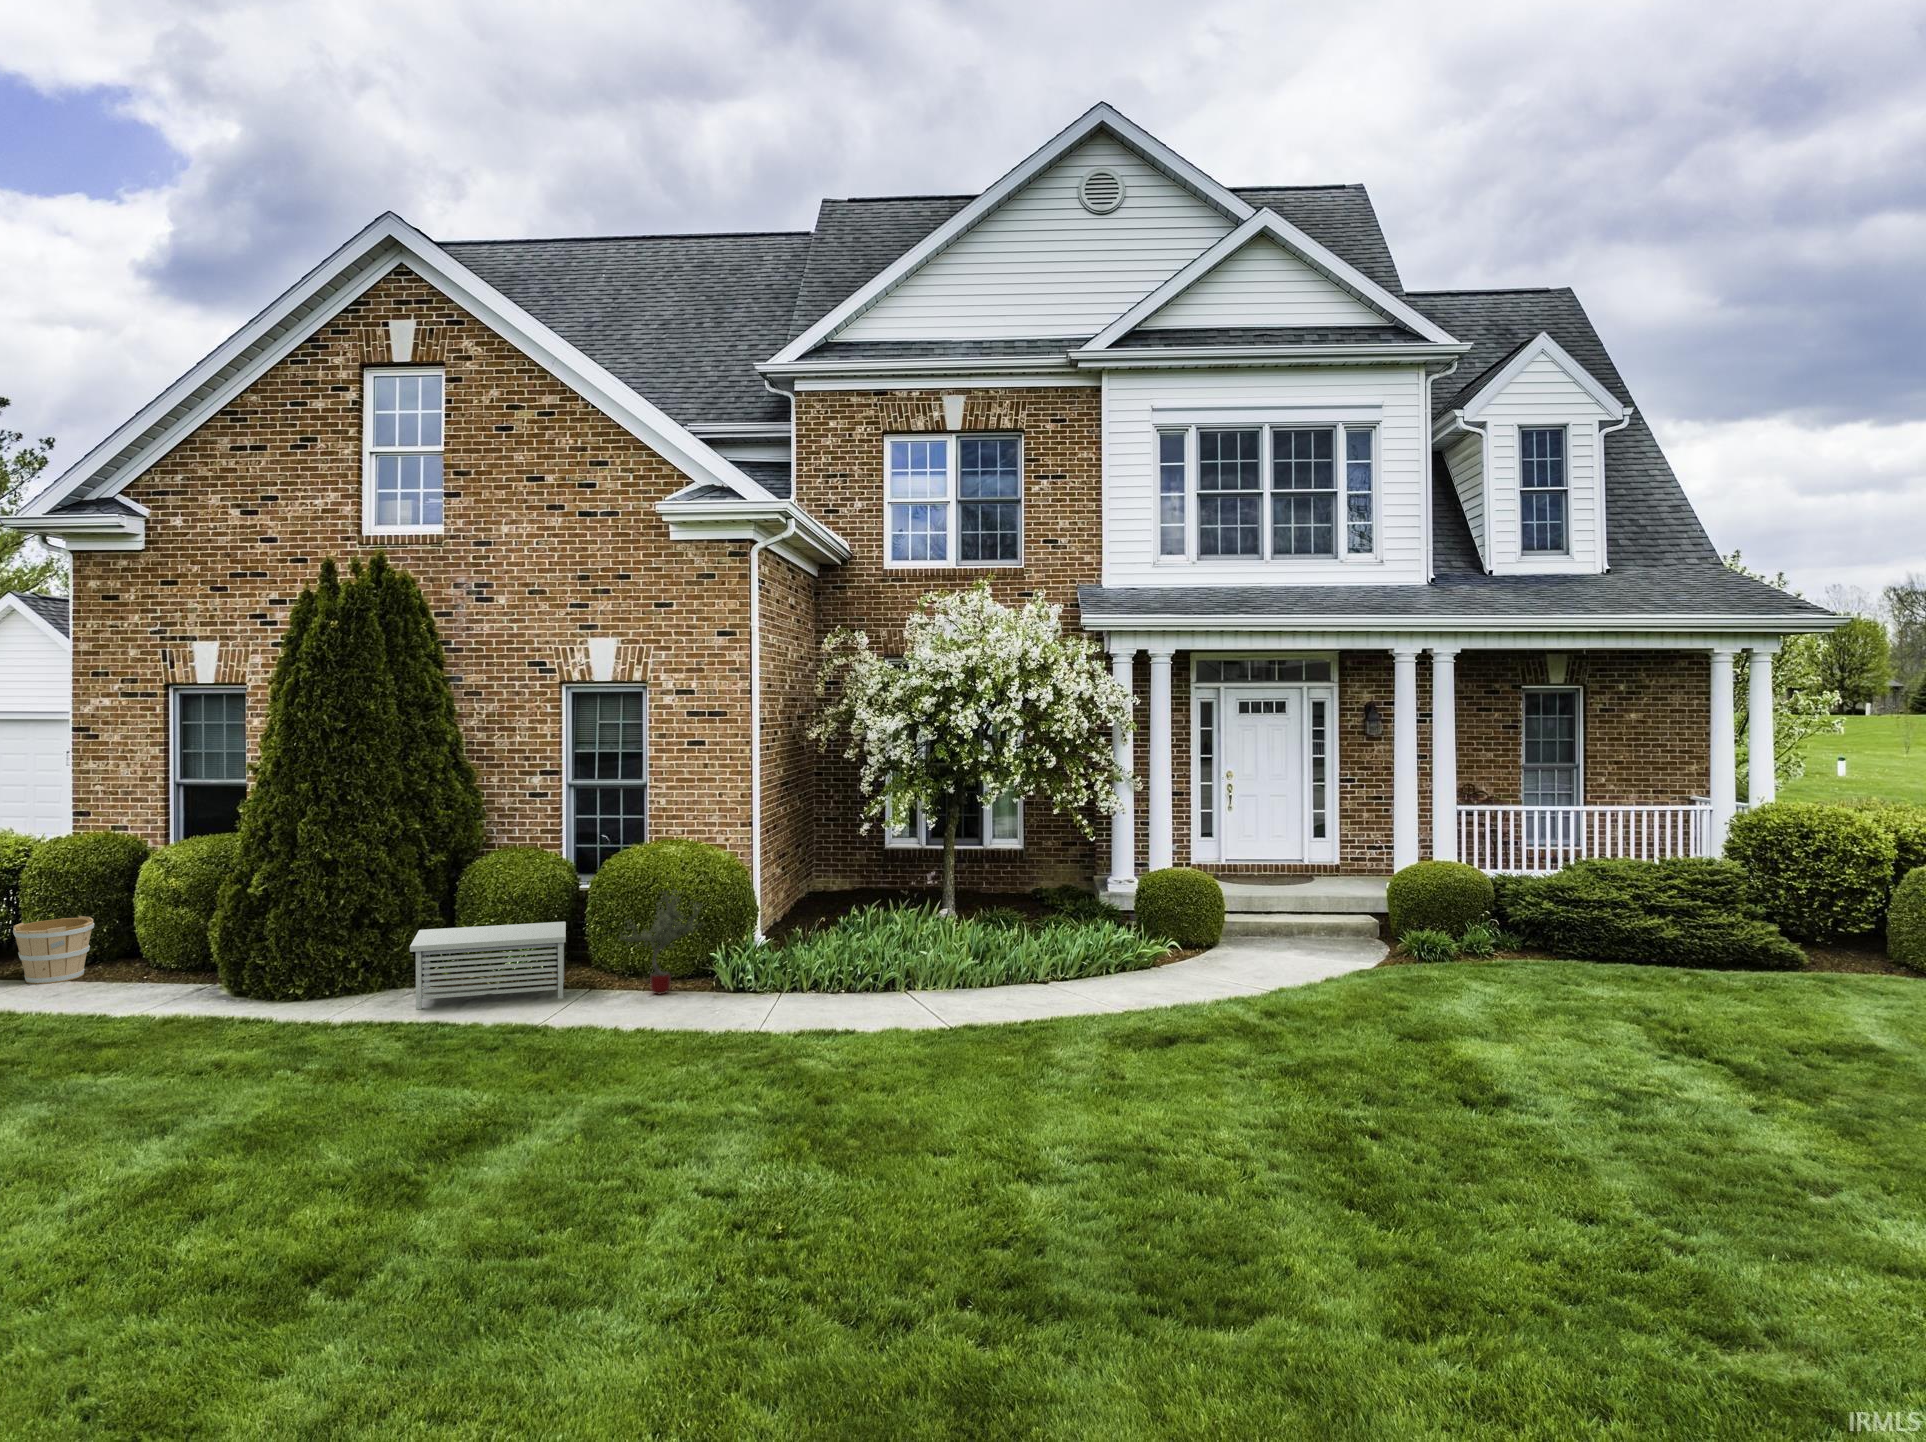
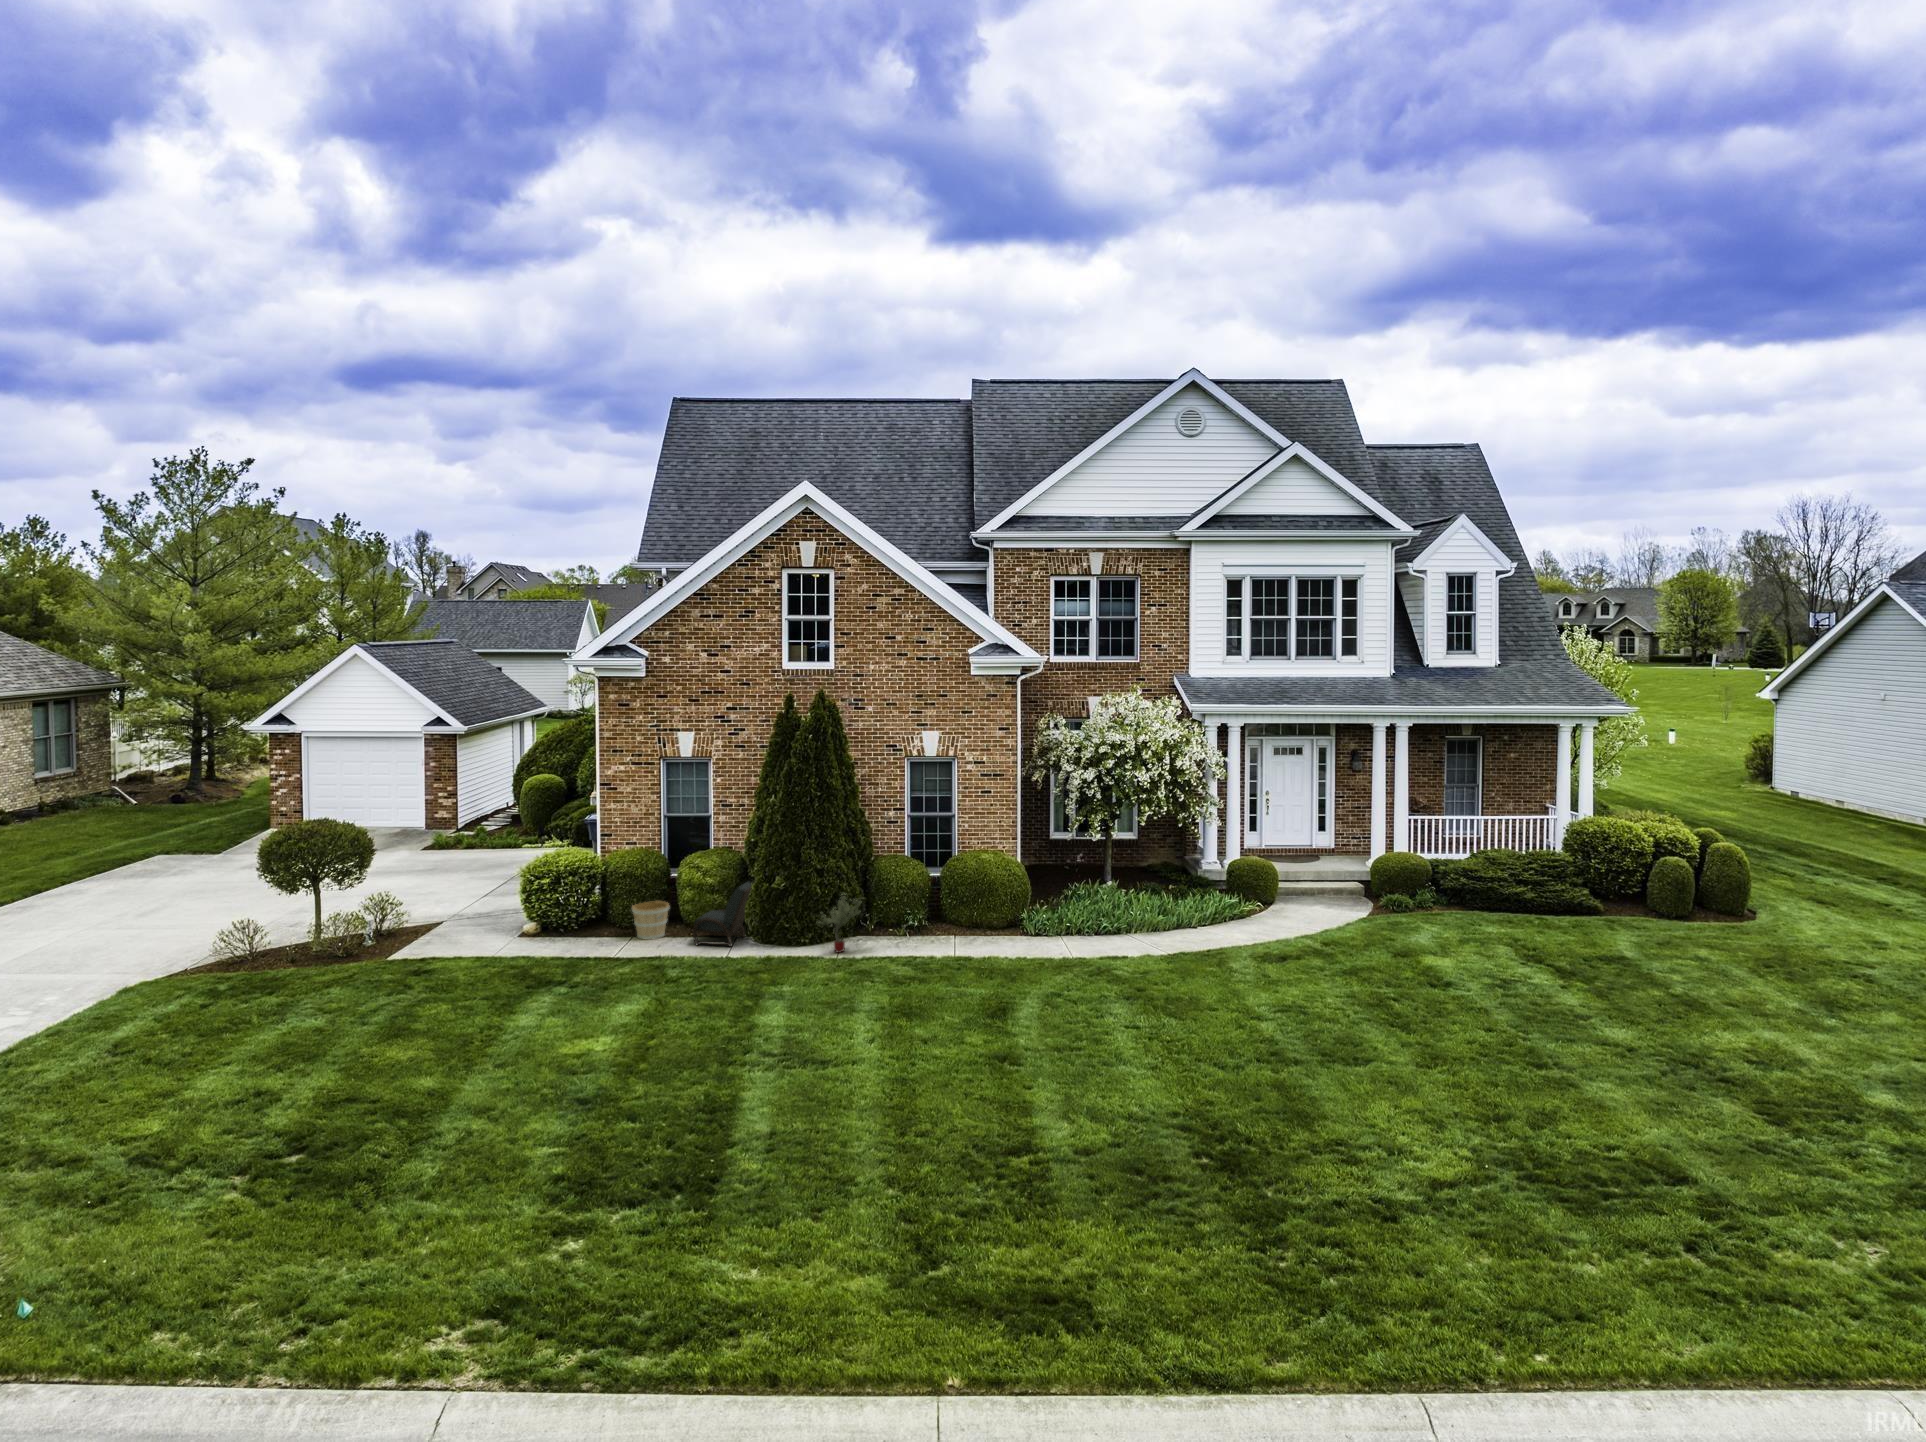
lounge chair: none [89,882,224,1001] -> present [693,882,751,947]
potted tree: present [620,890,702,994] -> present [818,894,861,953]
storage bench: present [410,922,566,1010] -> none [871,899,957,949]

